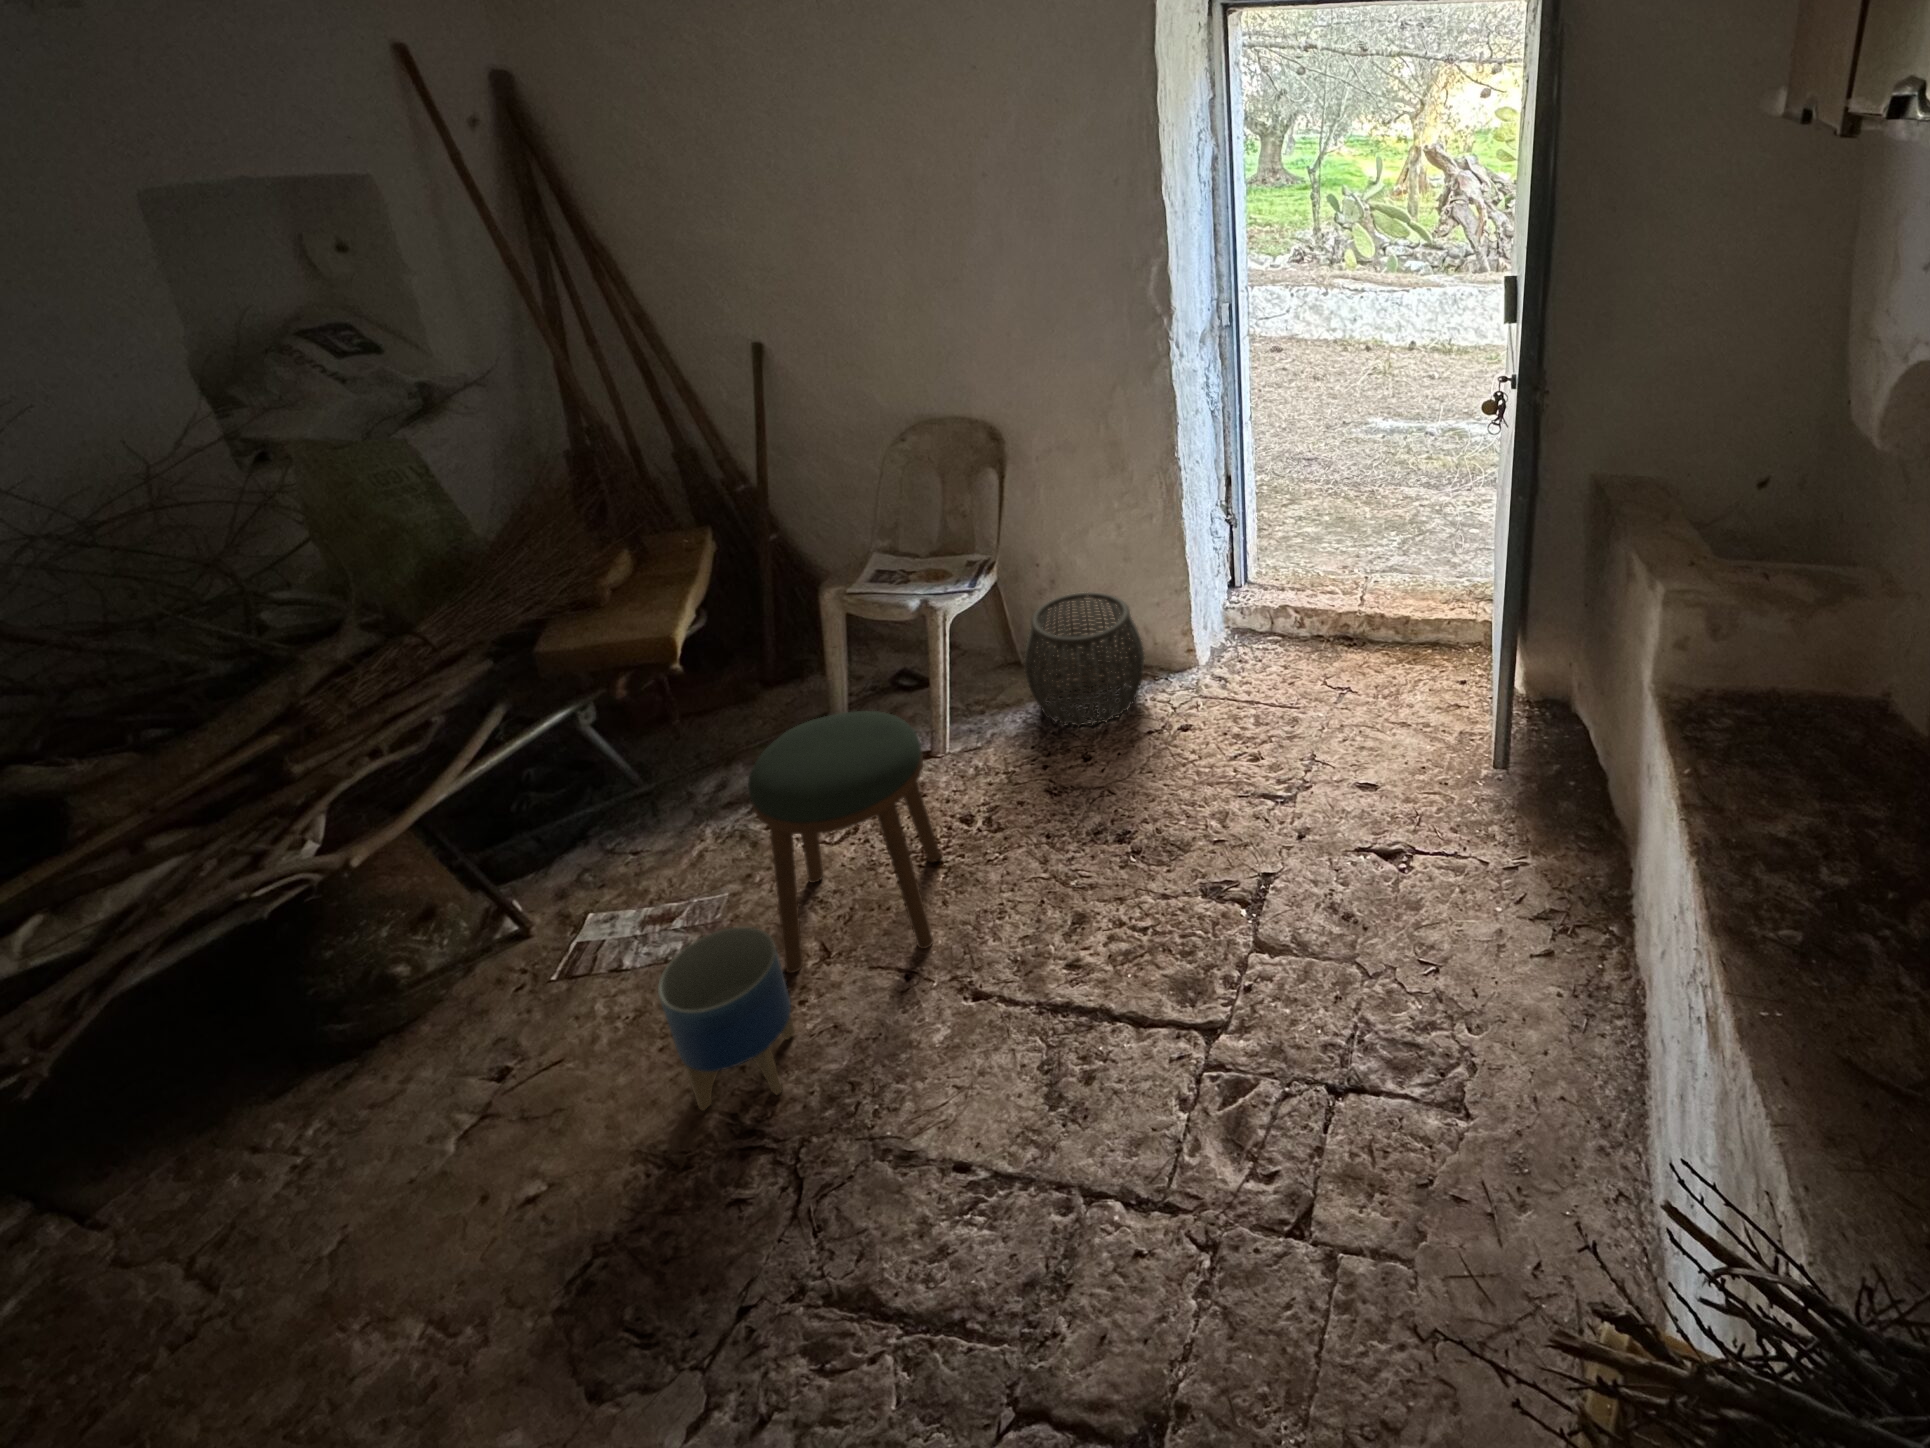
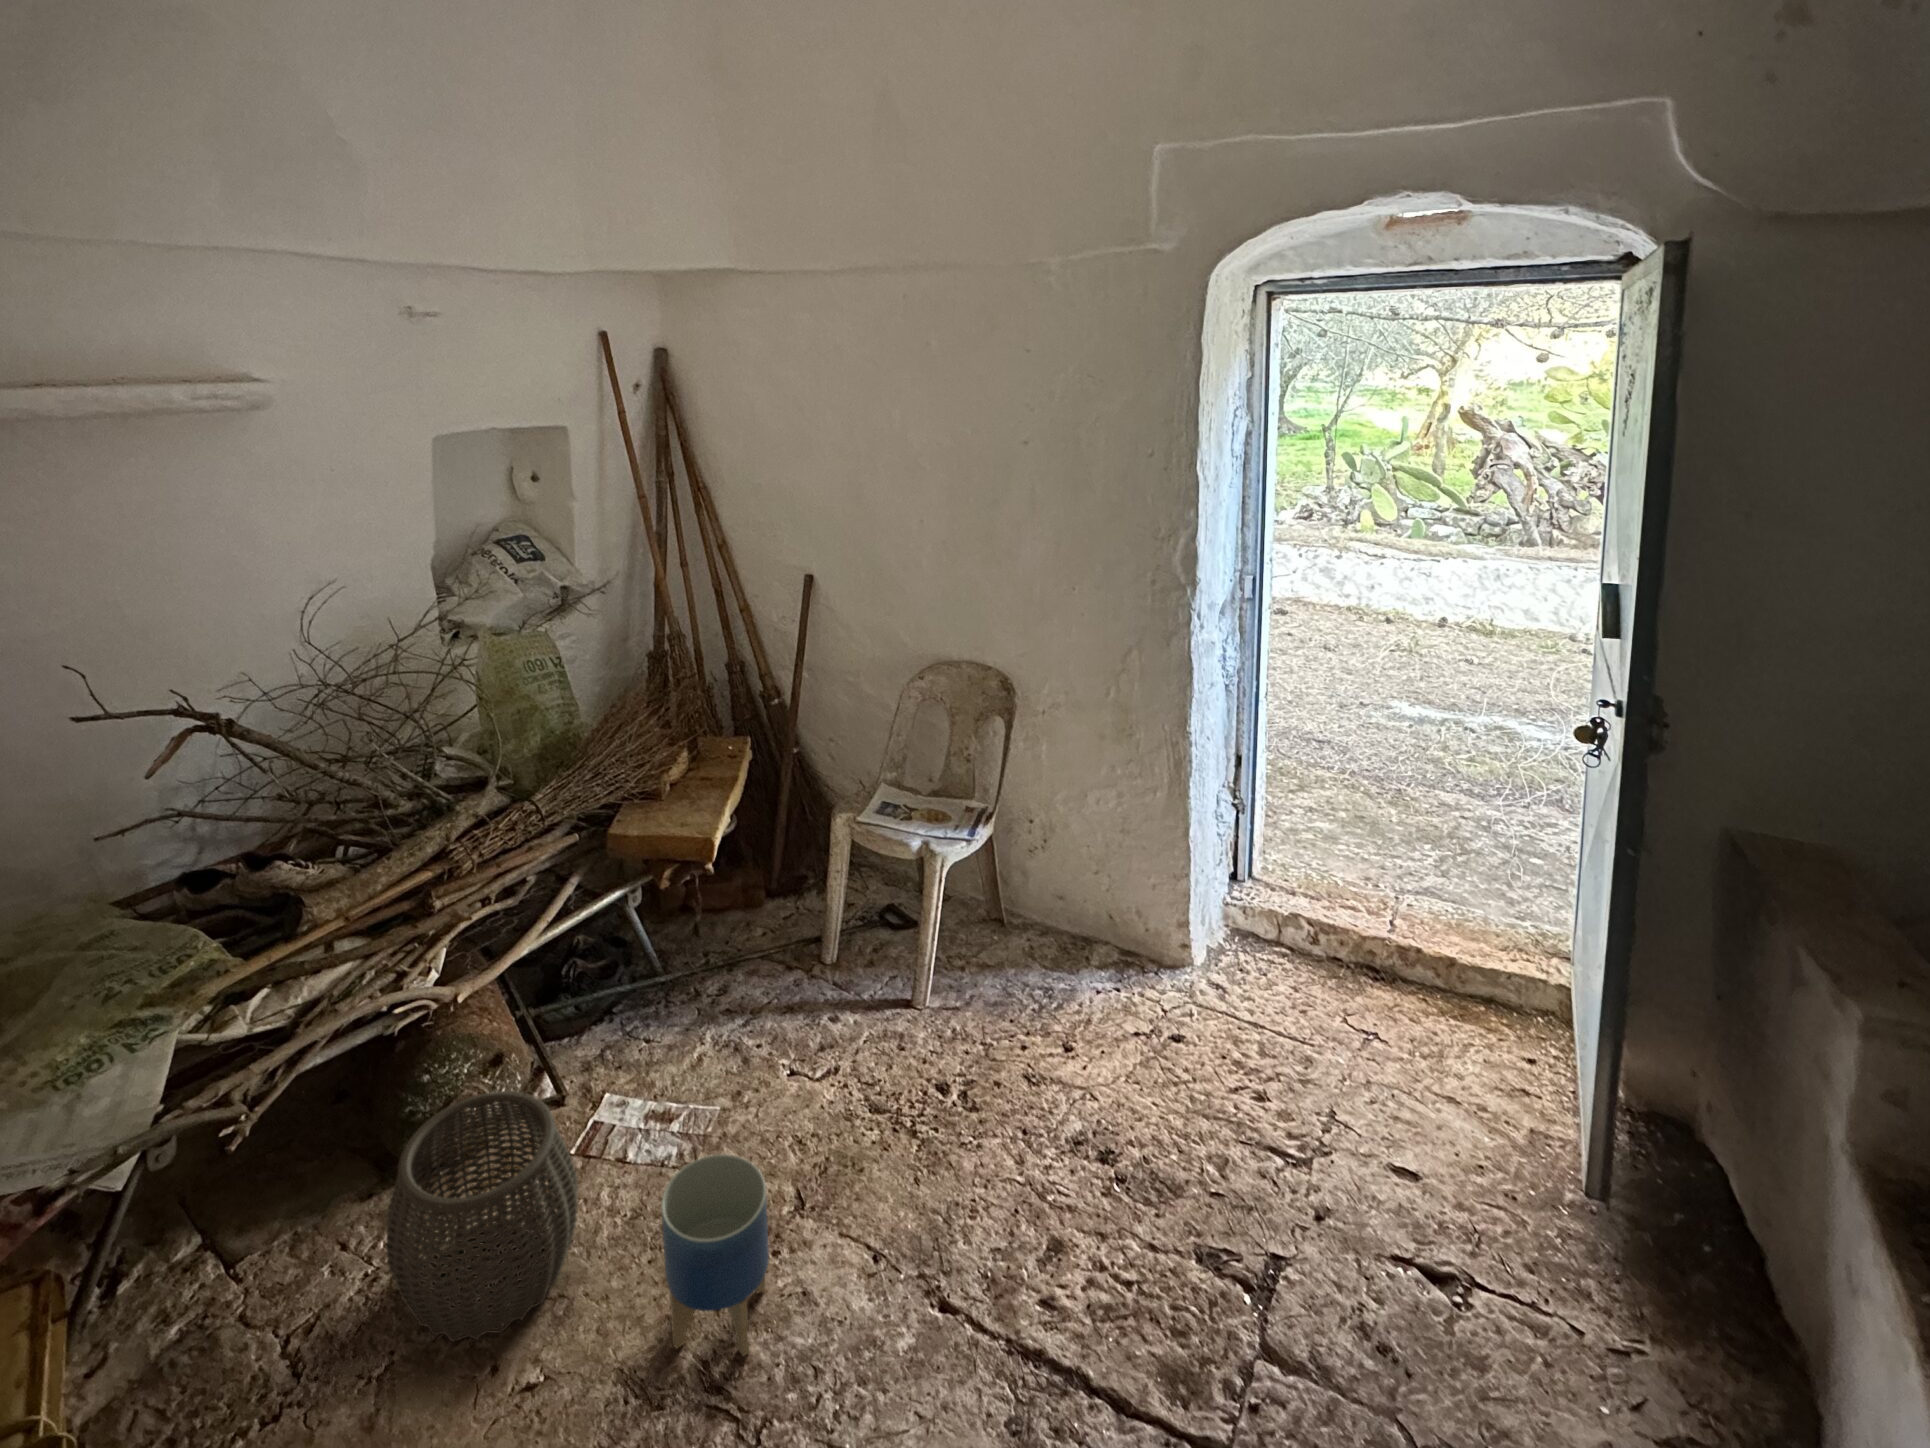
woven basket: present [1024,592,1145,726] -> present [386,1091,578,1341]
stool: present [748,711,941,973] -> none [760,948,917,1230]

